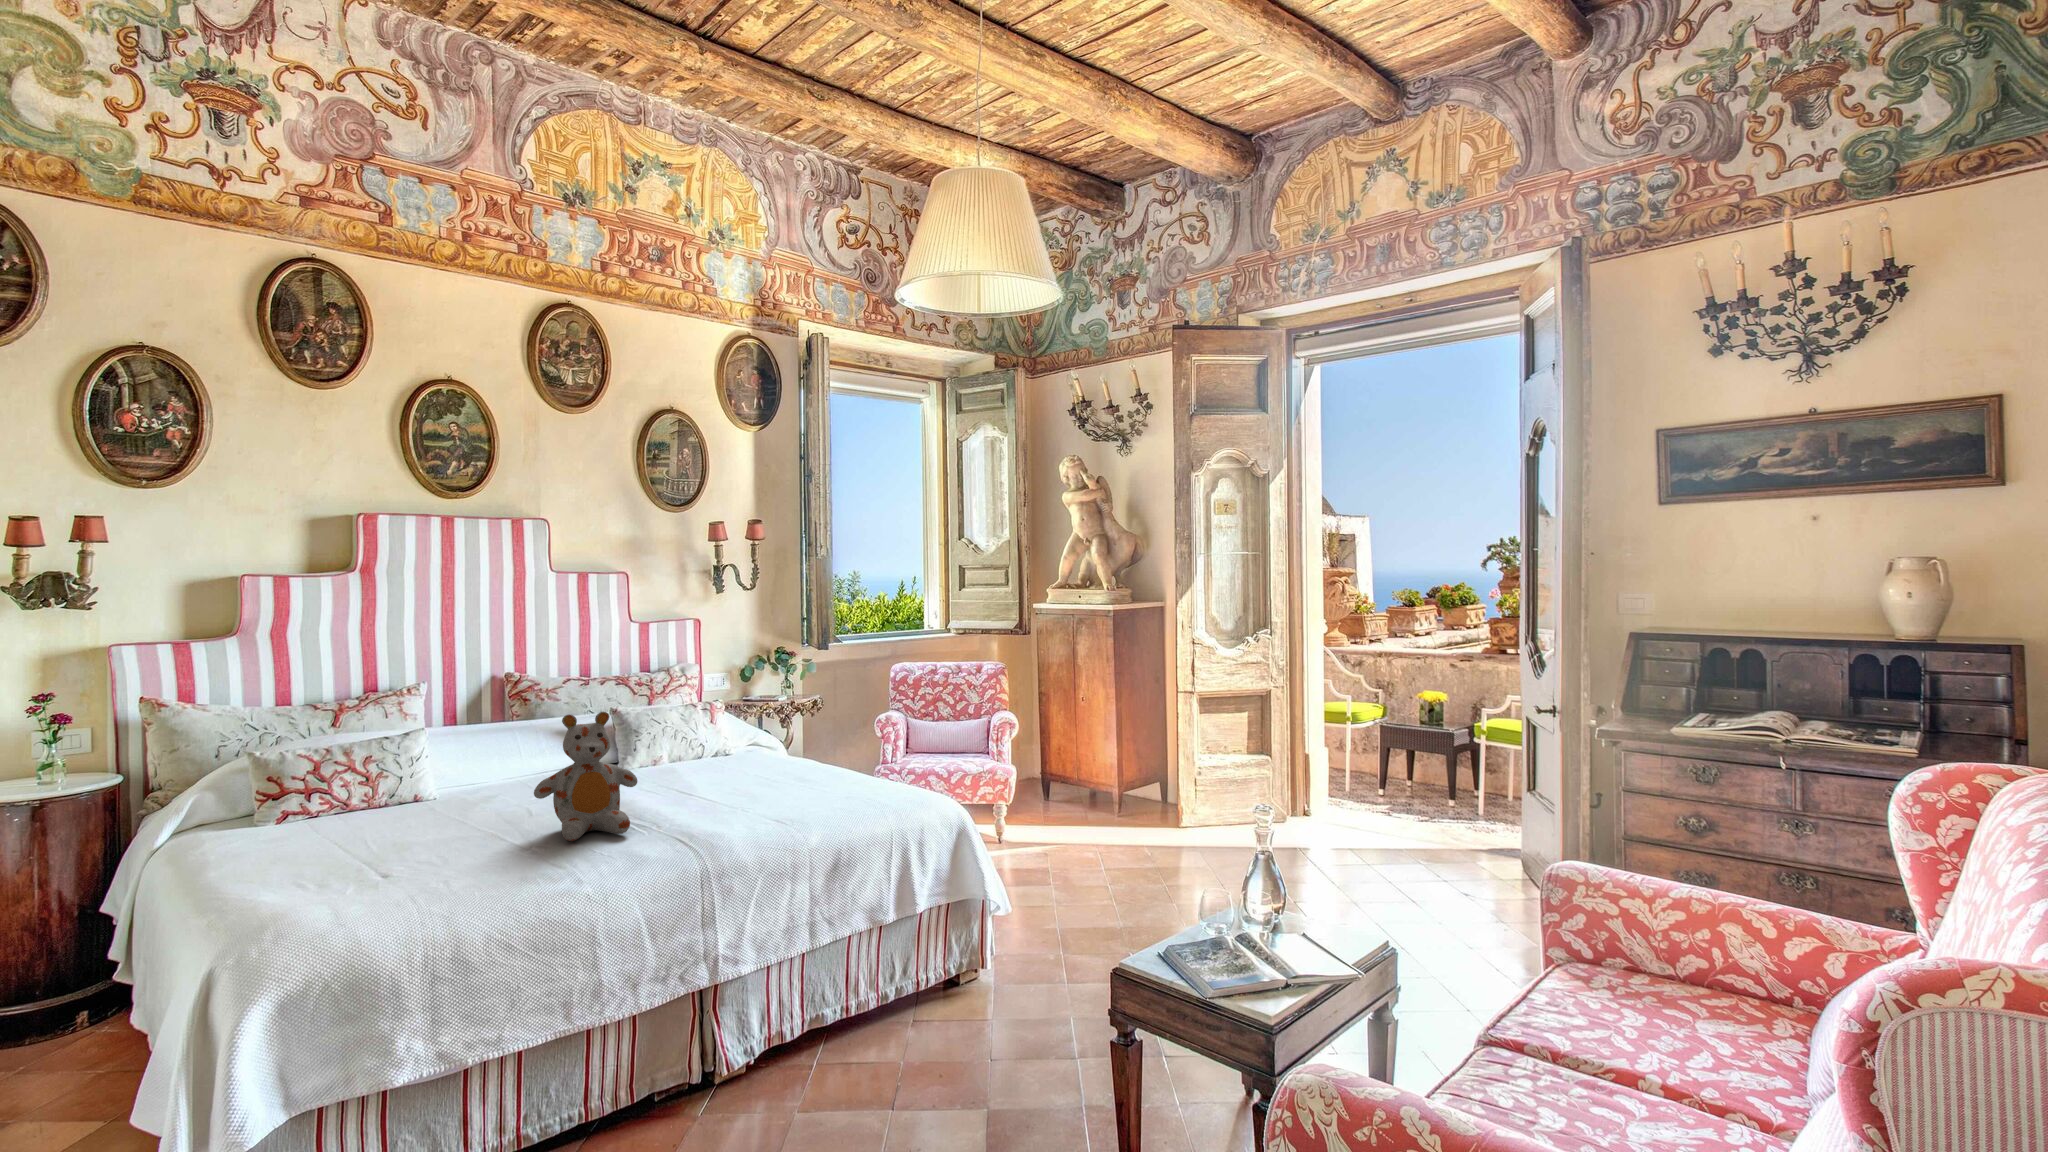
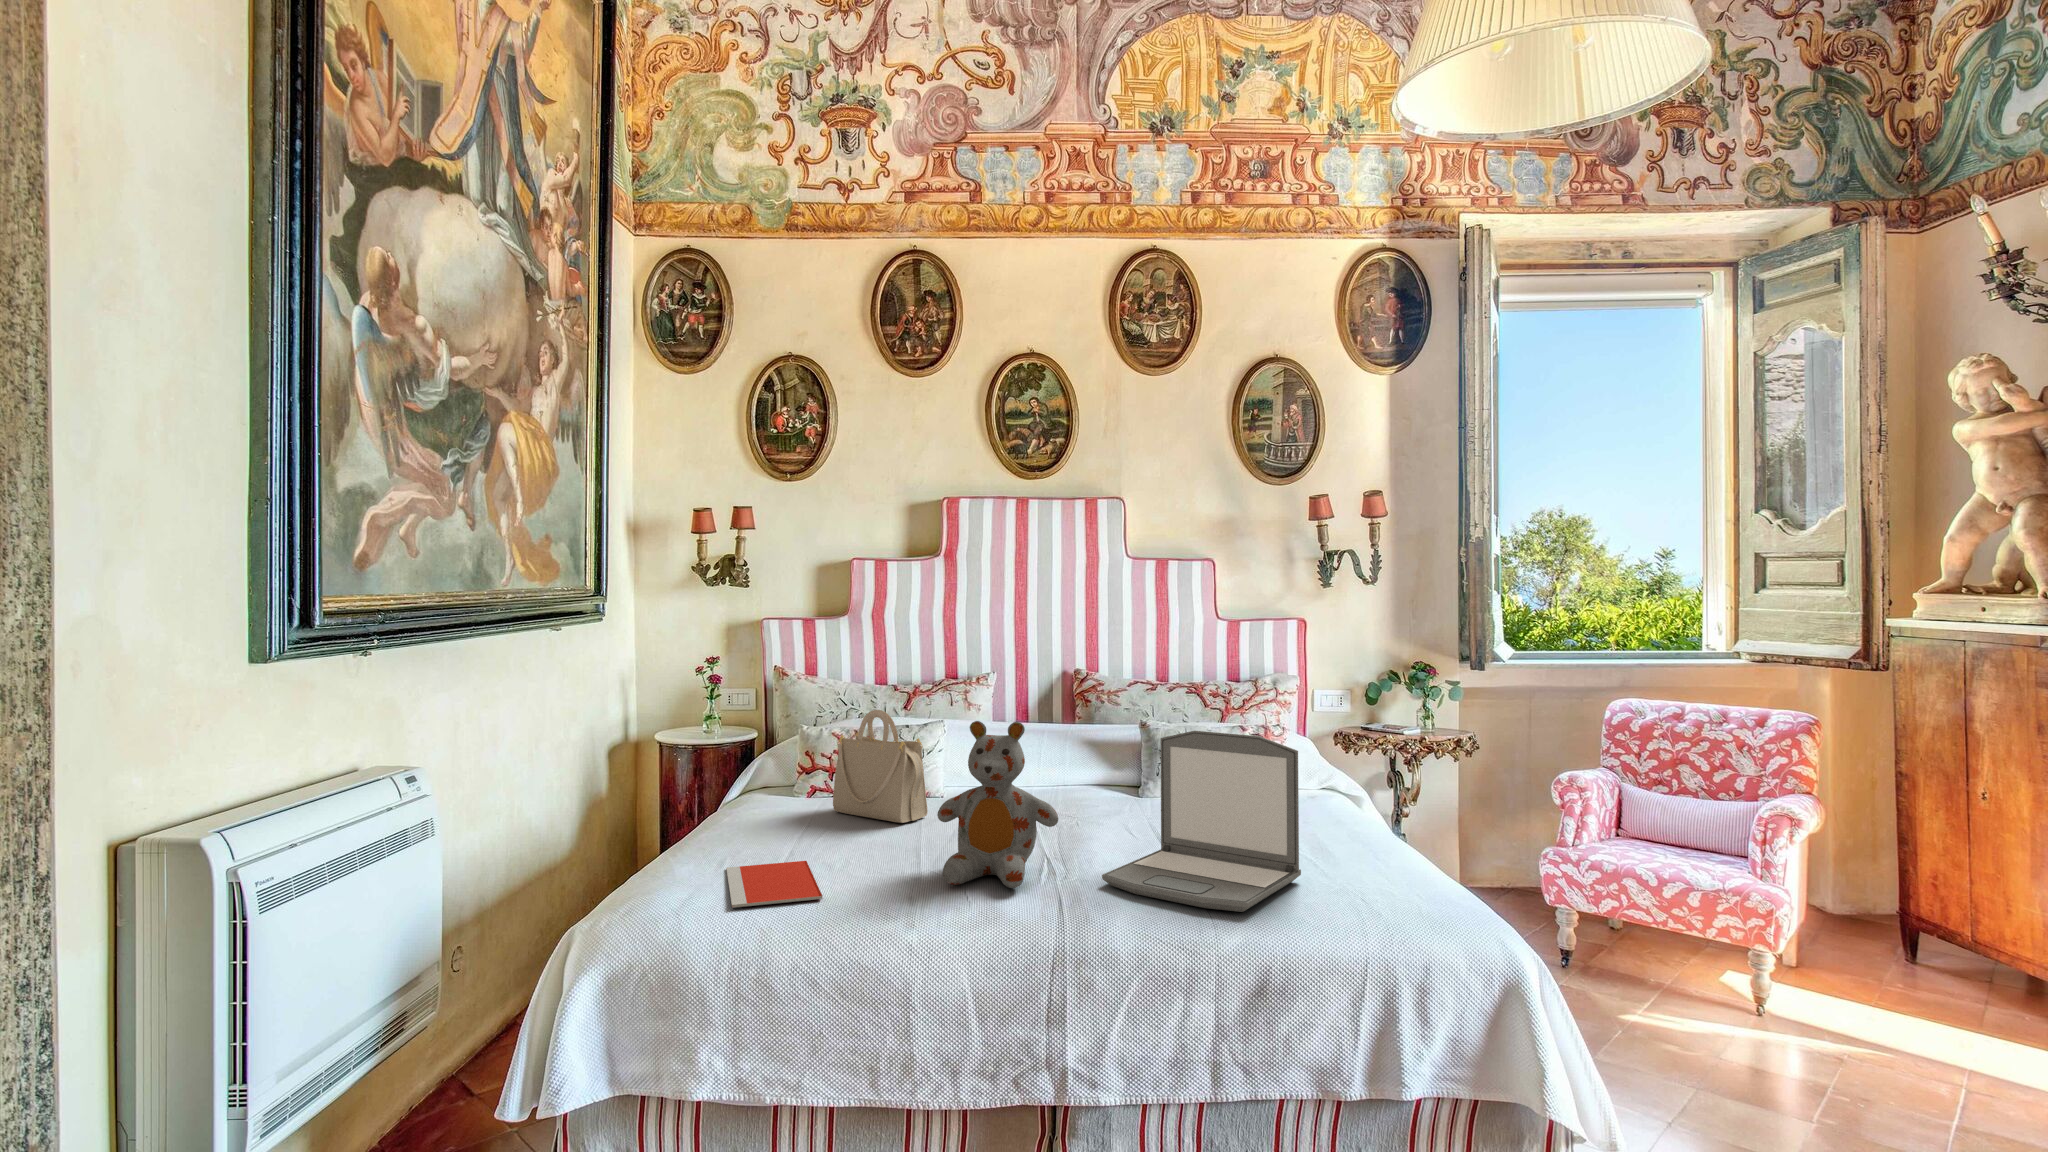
laptop: none [680,703,800,820] -> present [1102,731,1301,912]
handbag: none [354,721,461,821] -> present [833,710,928,823]
notebook: none [332,855,477,891] -> present [726,861,823,908]

